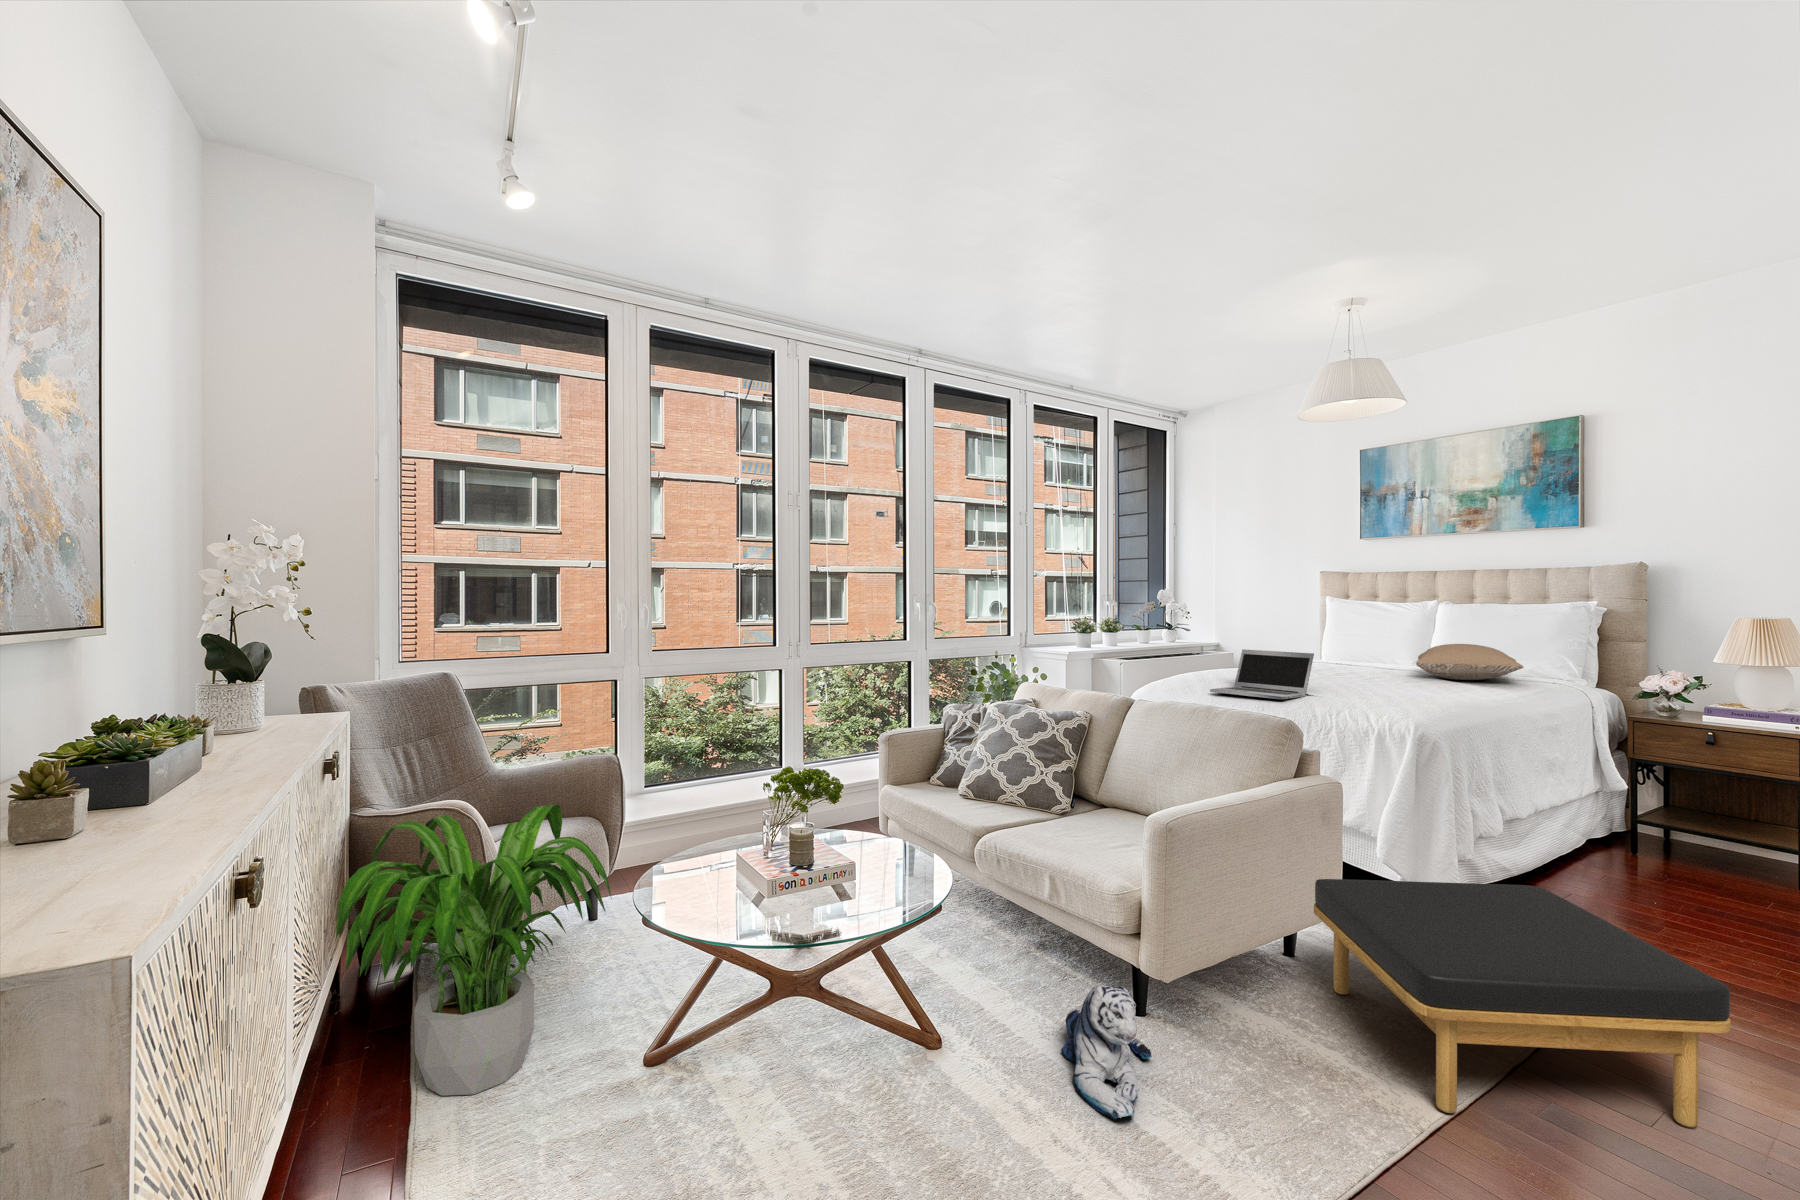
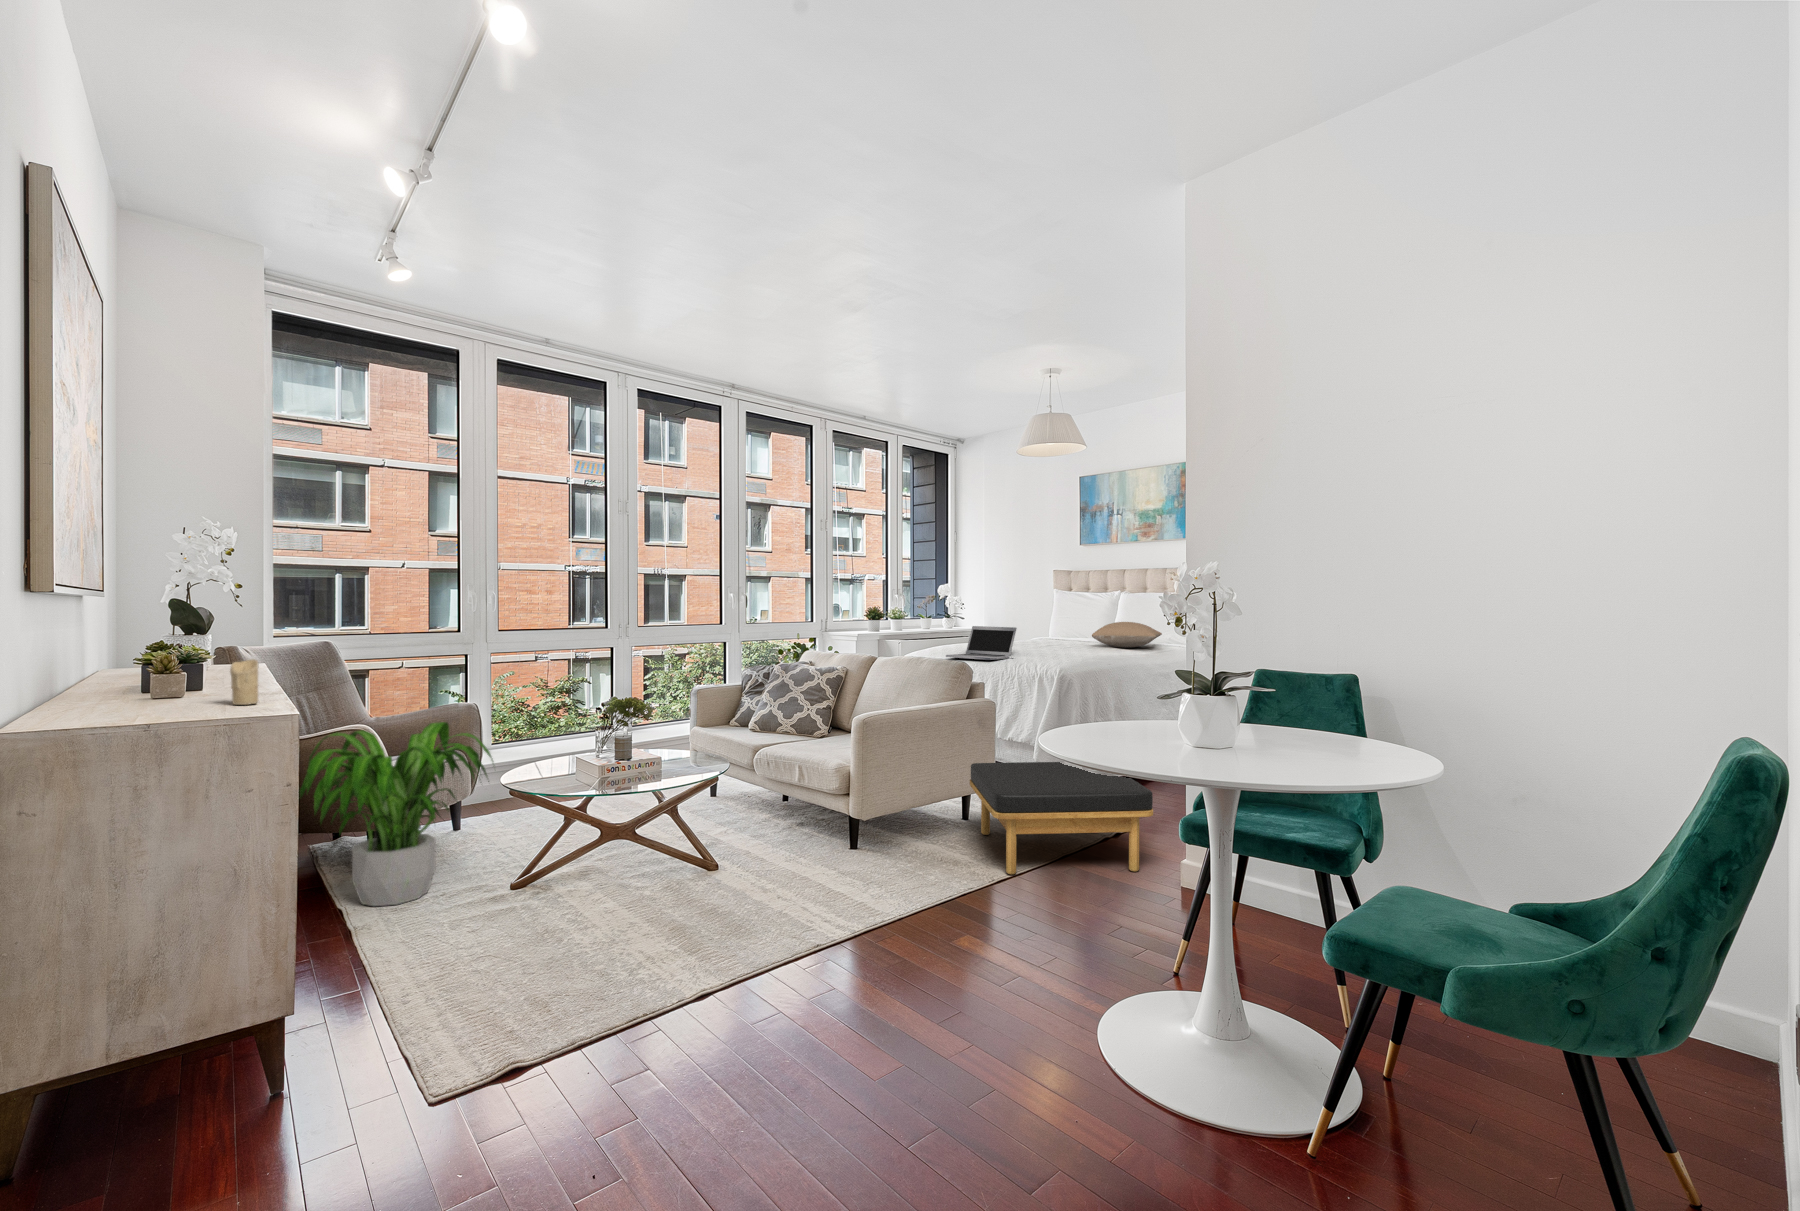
candle: none [135,760,188,845] -> present [230,659,259,705]
plush toy: present [1061,985,1152,1119] -> none [796,818,852,887]

